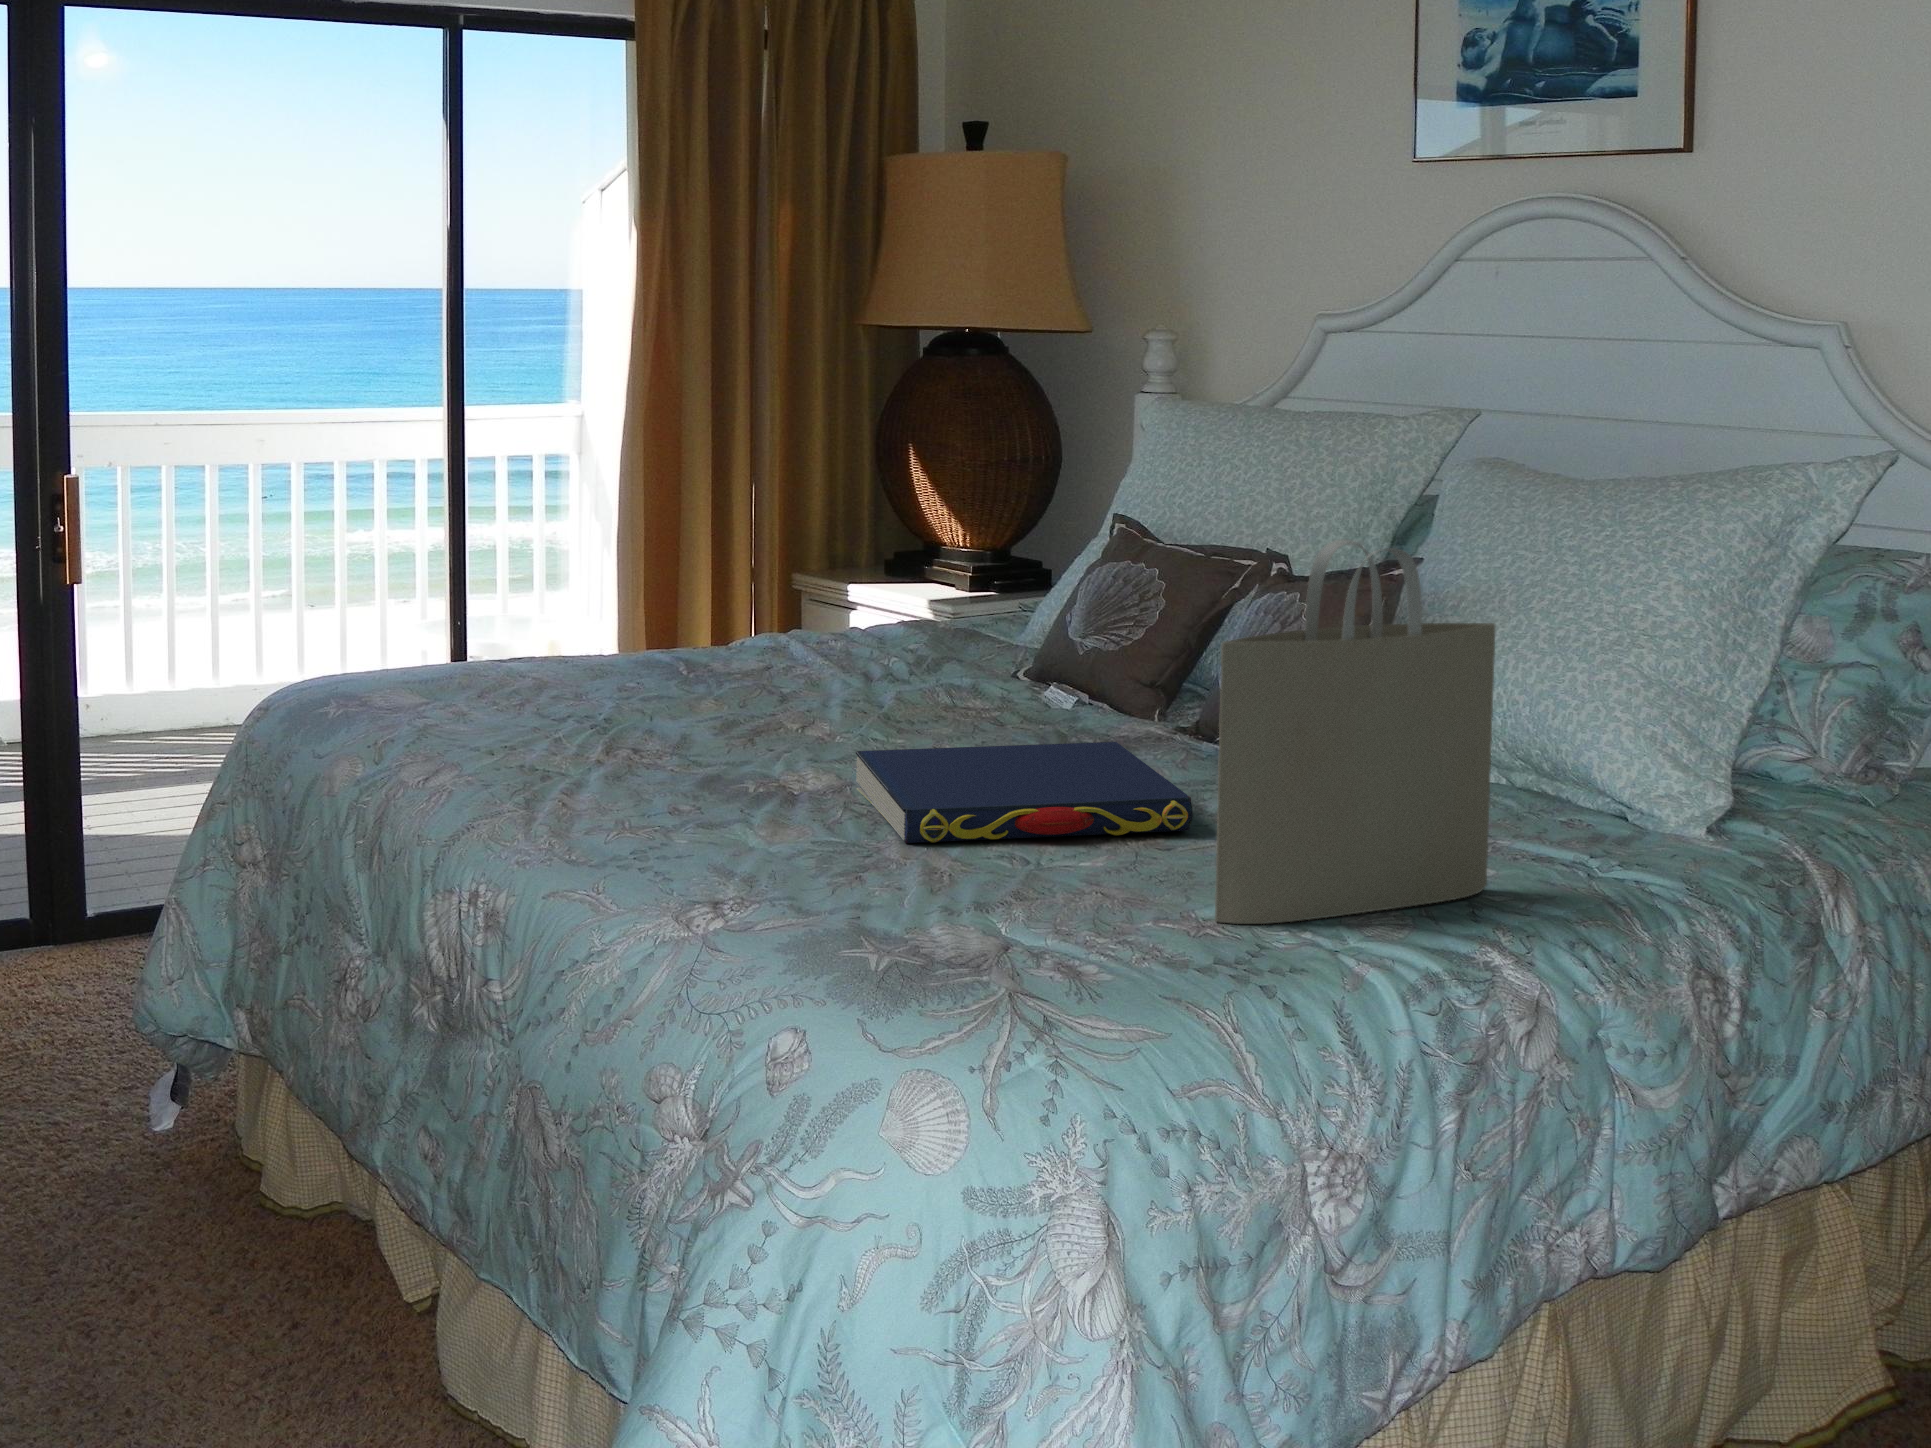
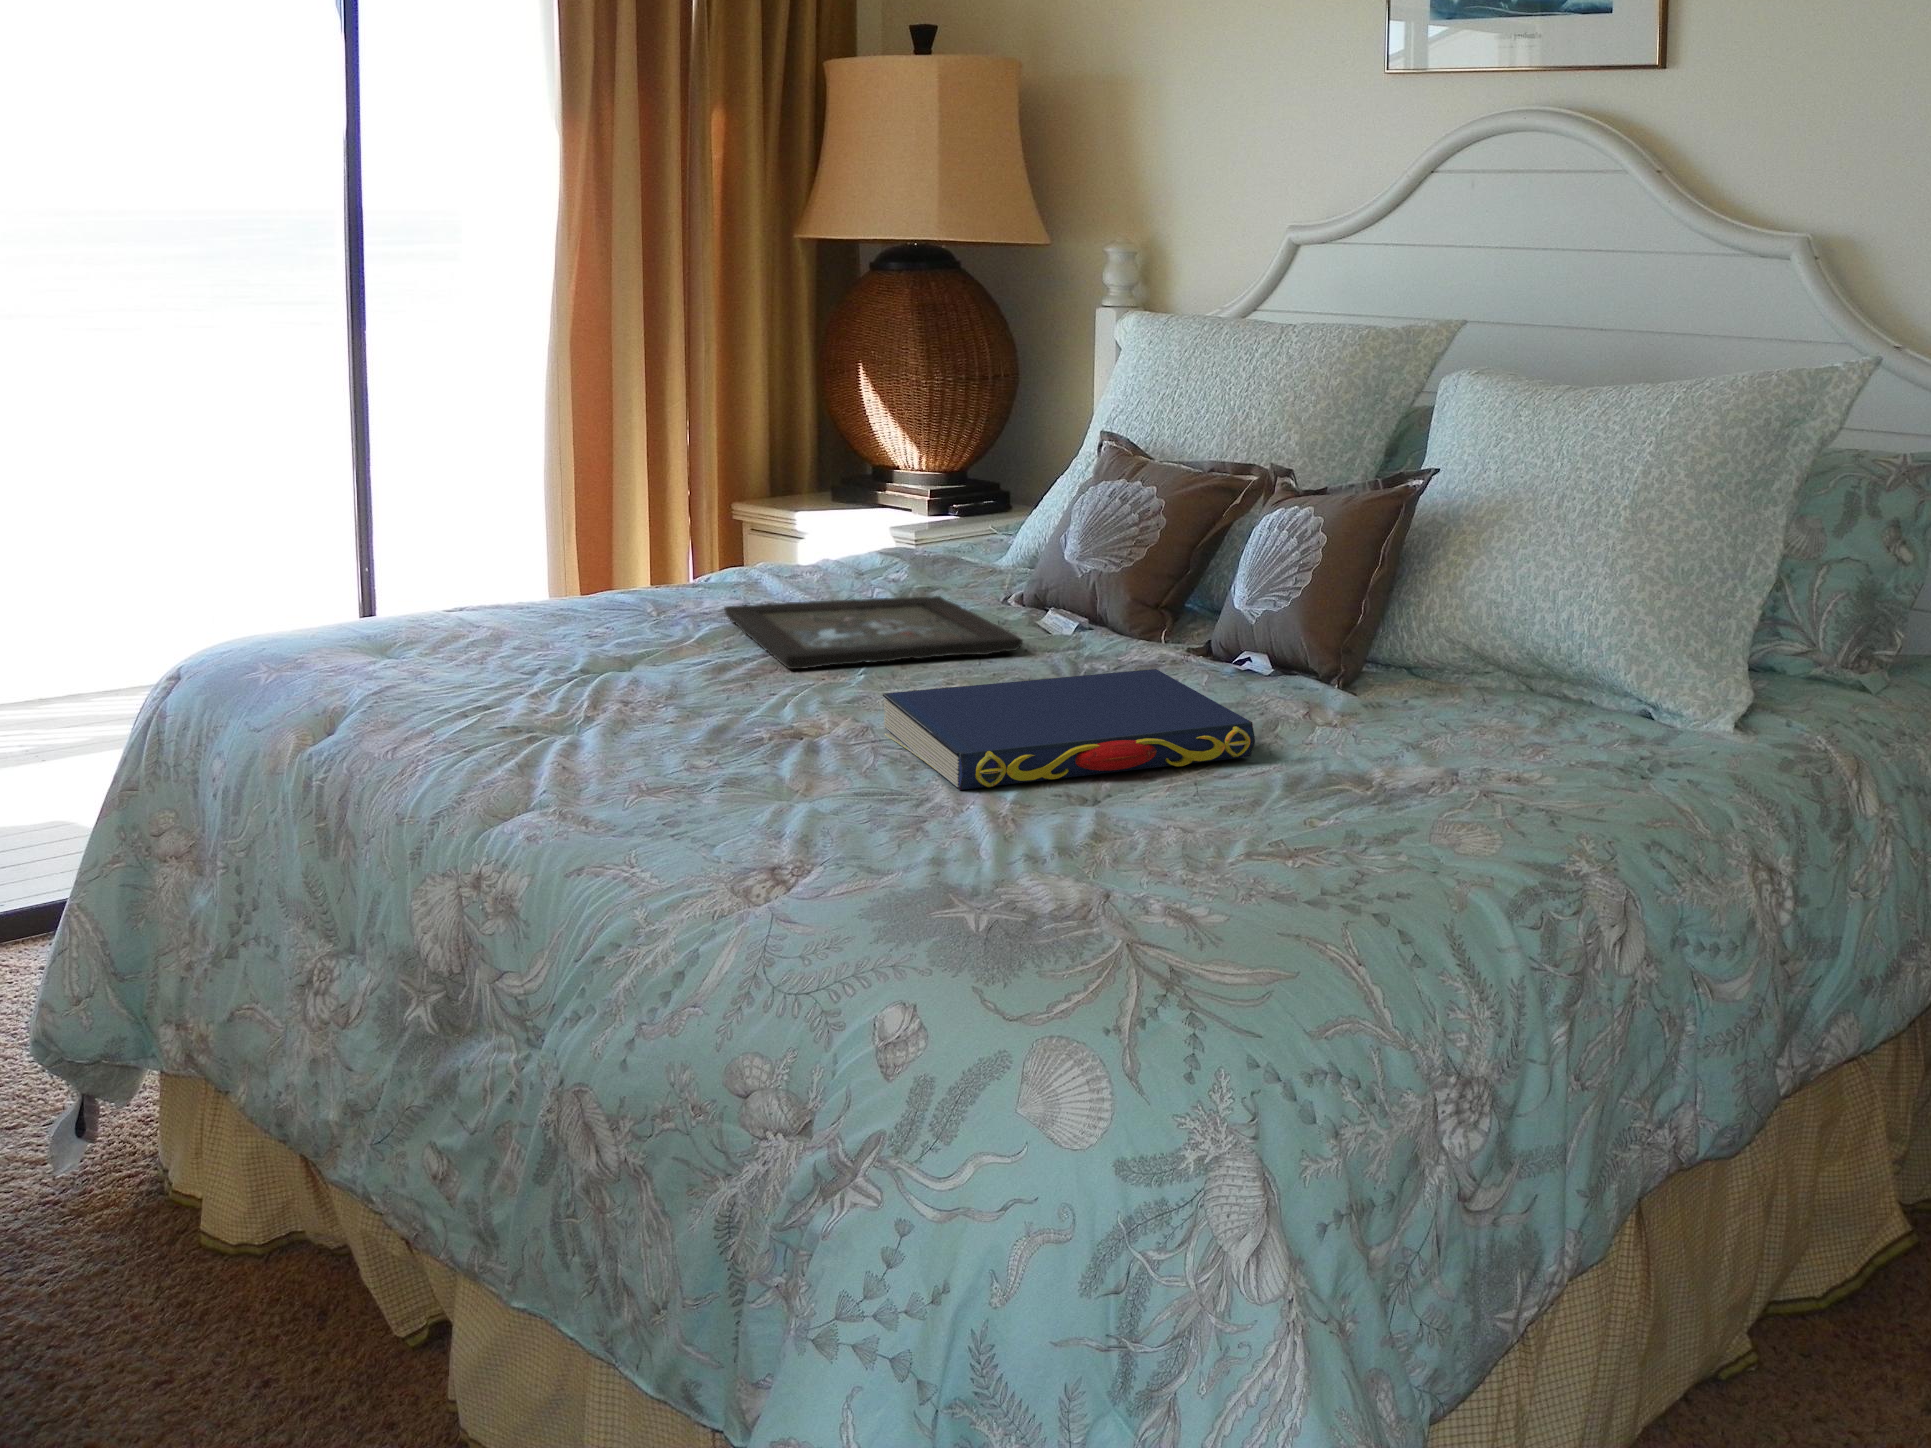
tote bag: present [1215,539,1495,924] -> none [1310,447,1565,850]
tray: none [751,663,1008,725] -> present [724,596,1023,669]

